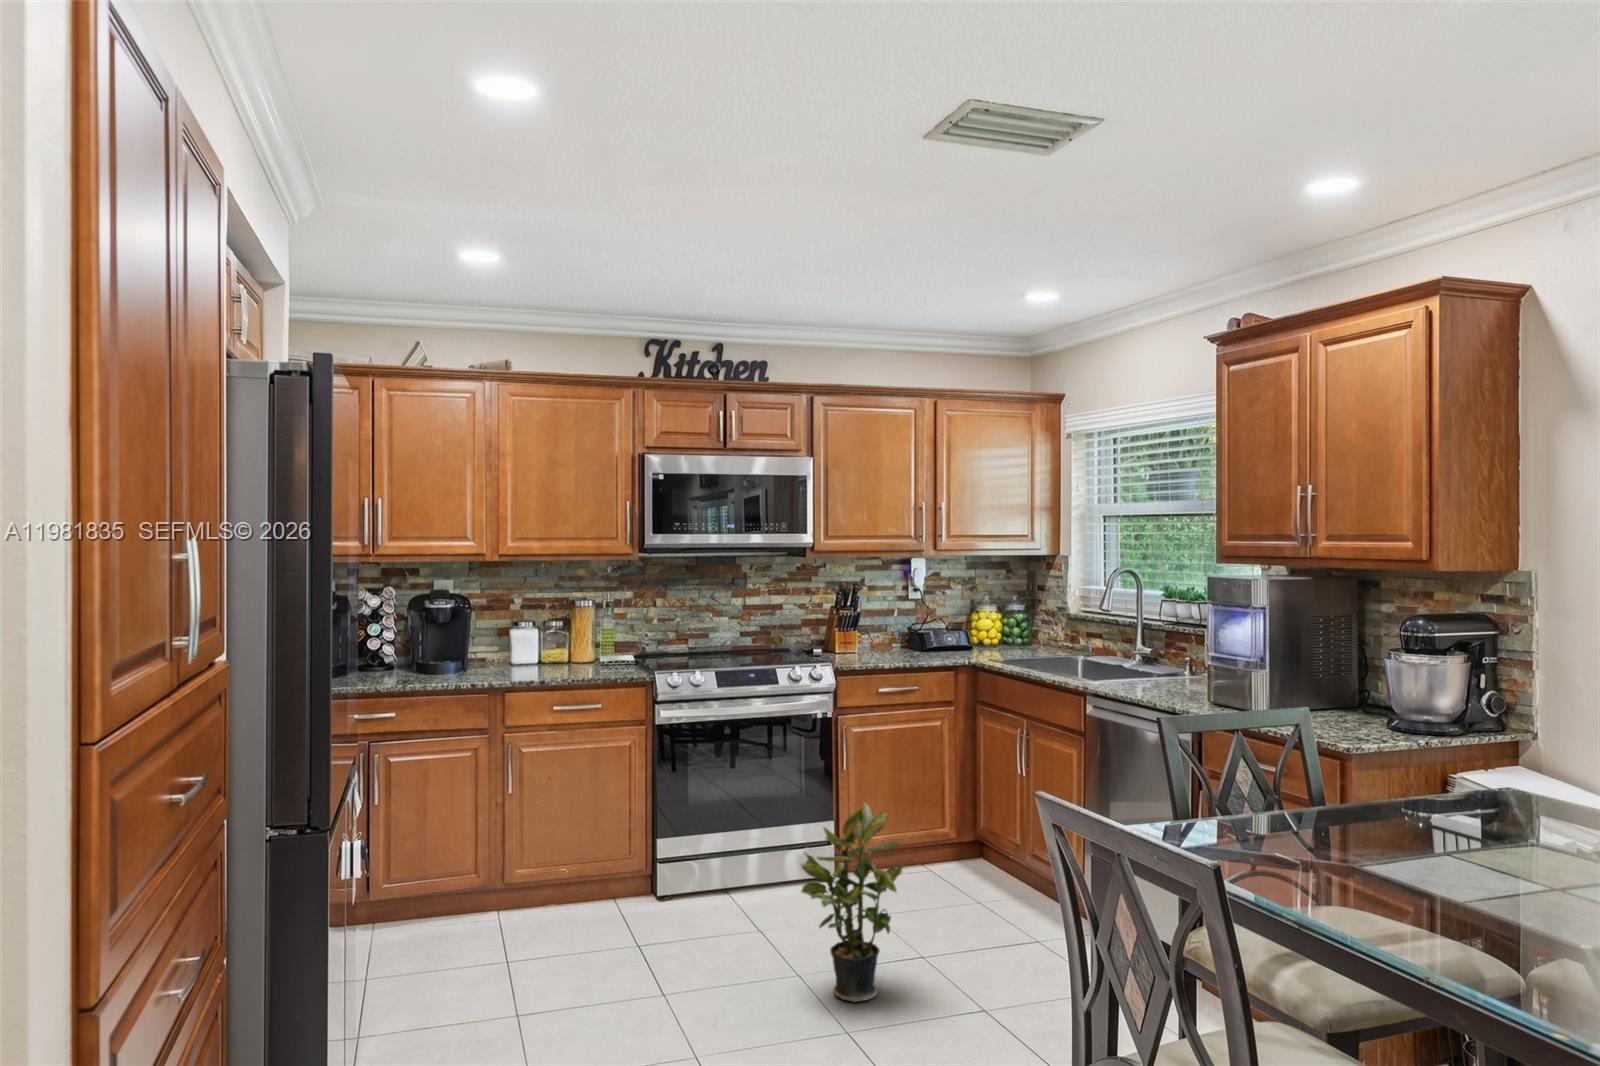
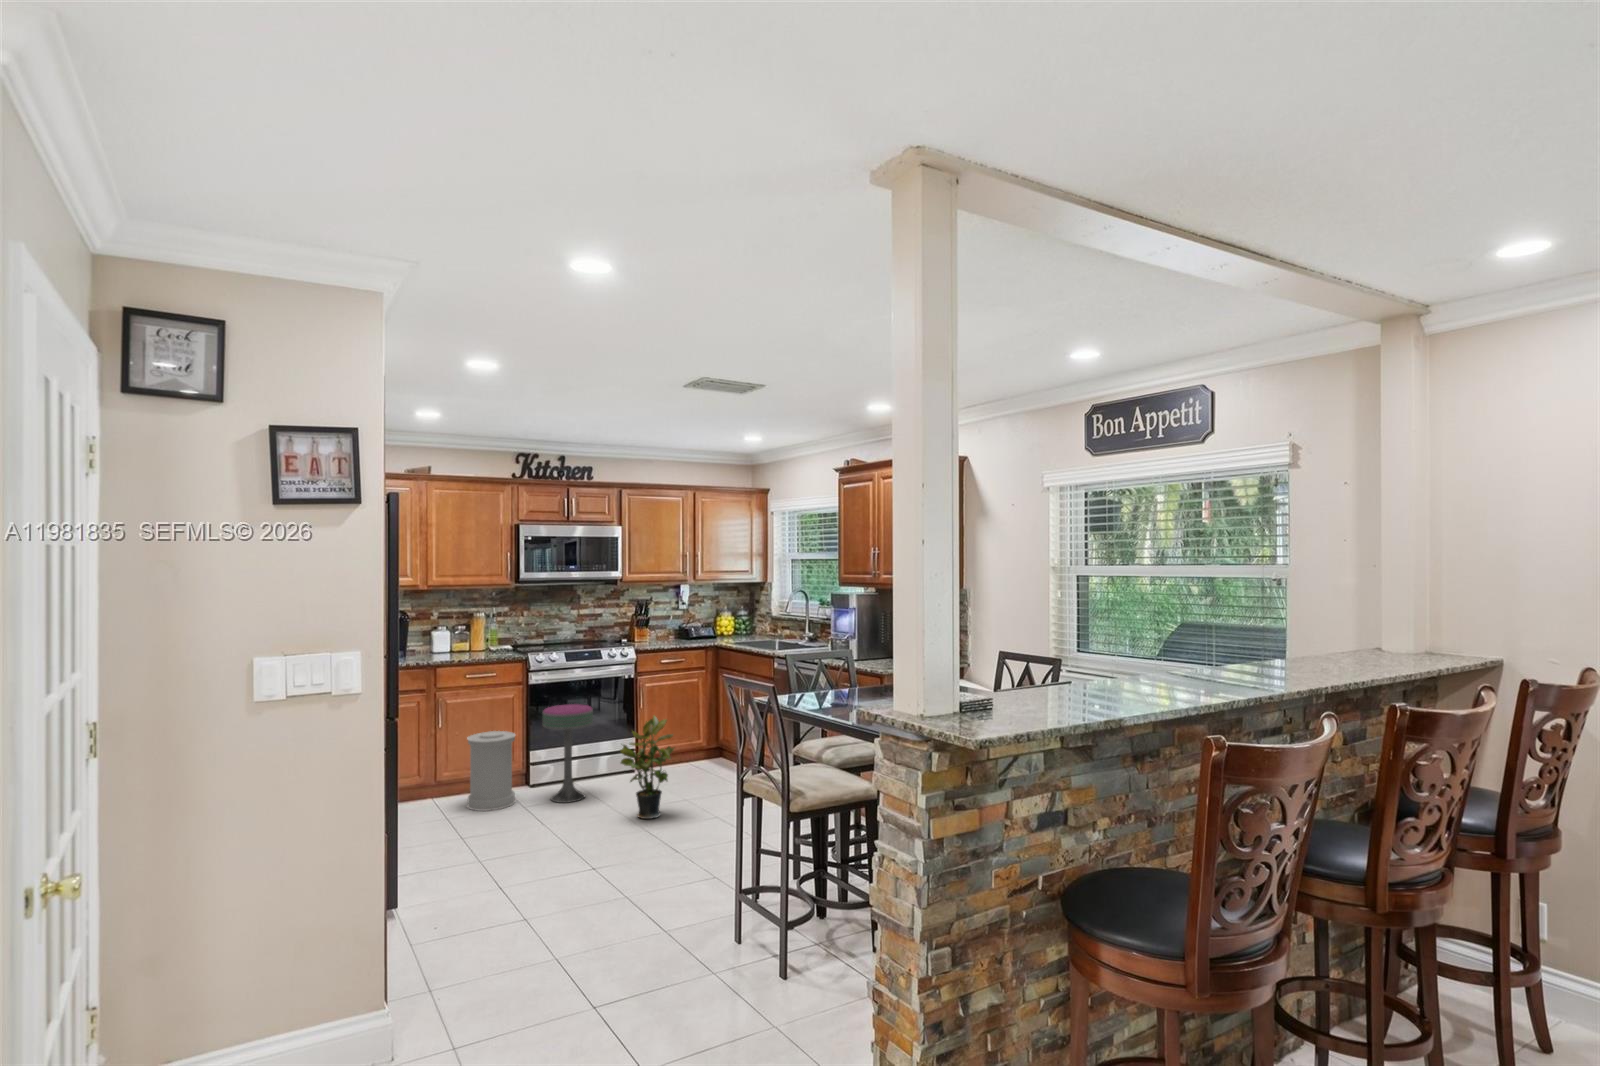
bar stool: none [670,765,758,943] -> present [543,704,593,803]
trash can: none [545,806,626,949] -> present [467,731,515,811]

